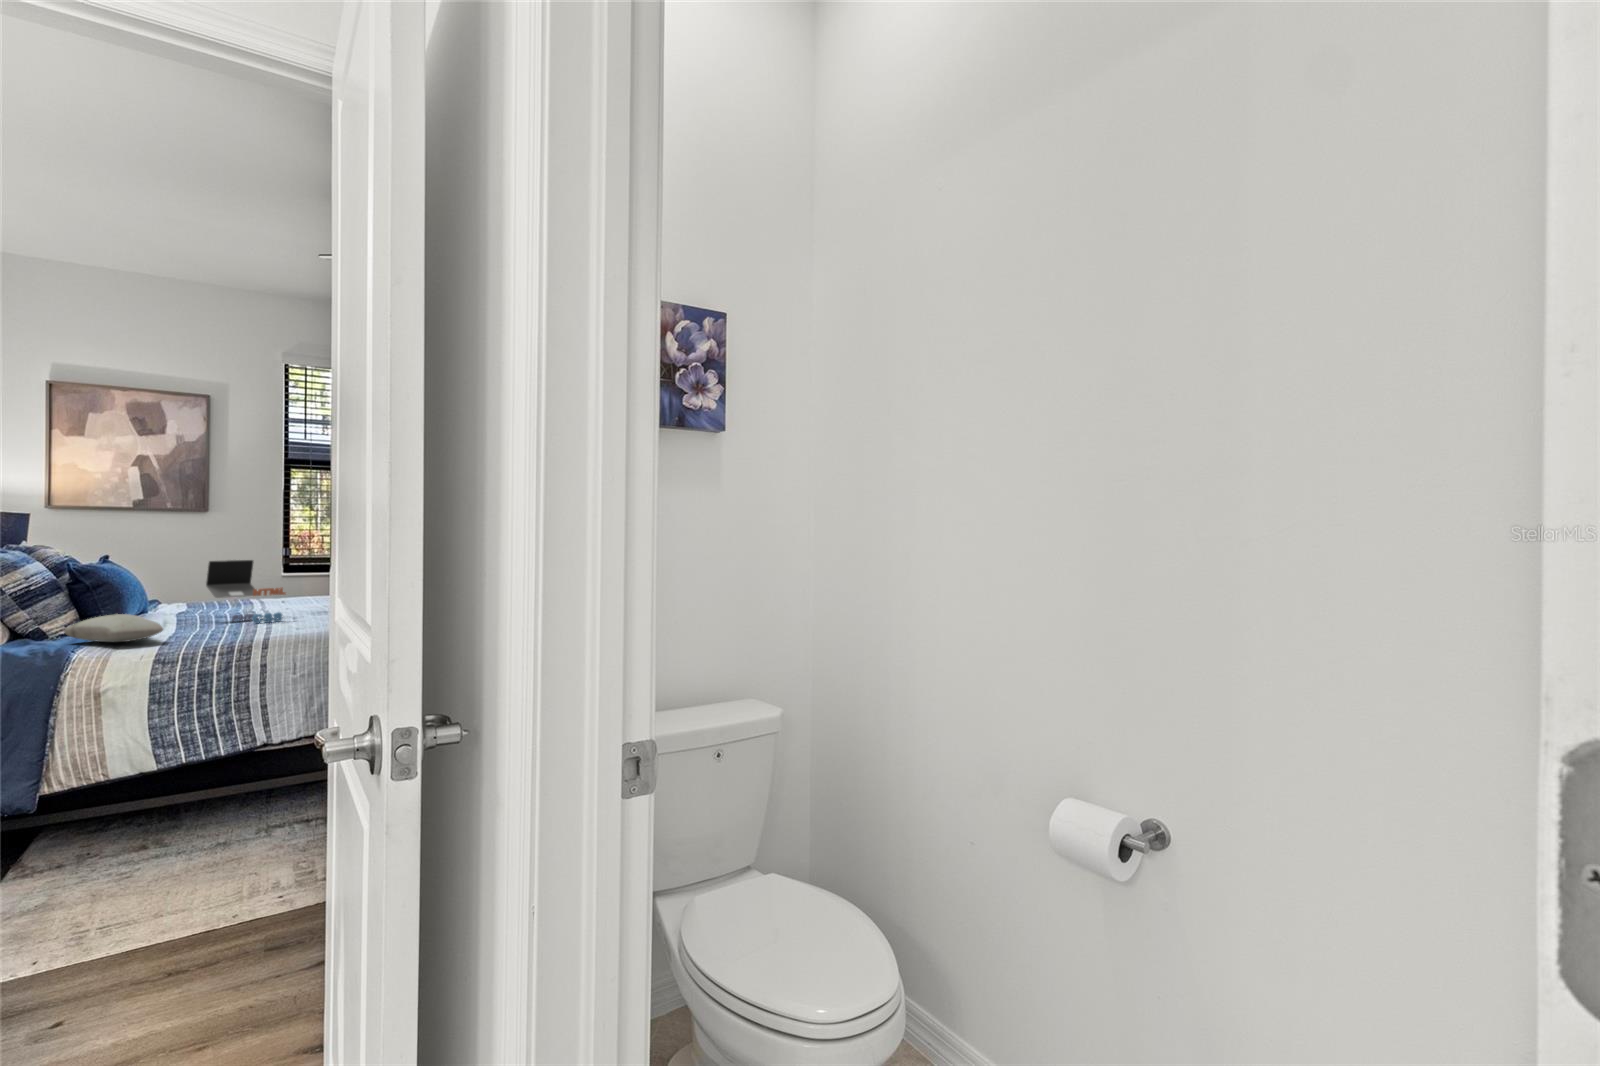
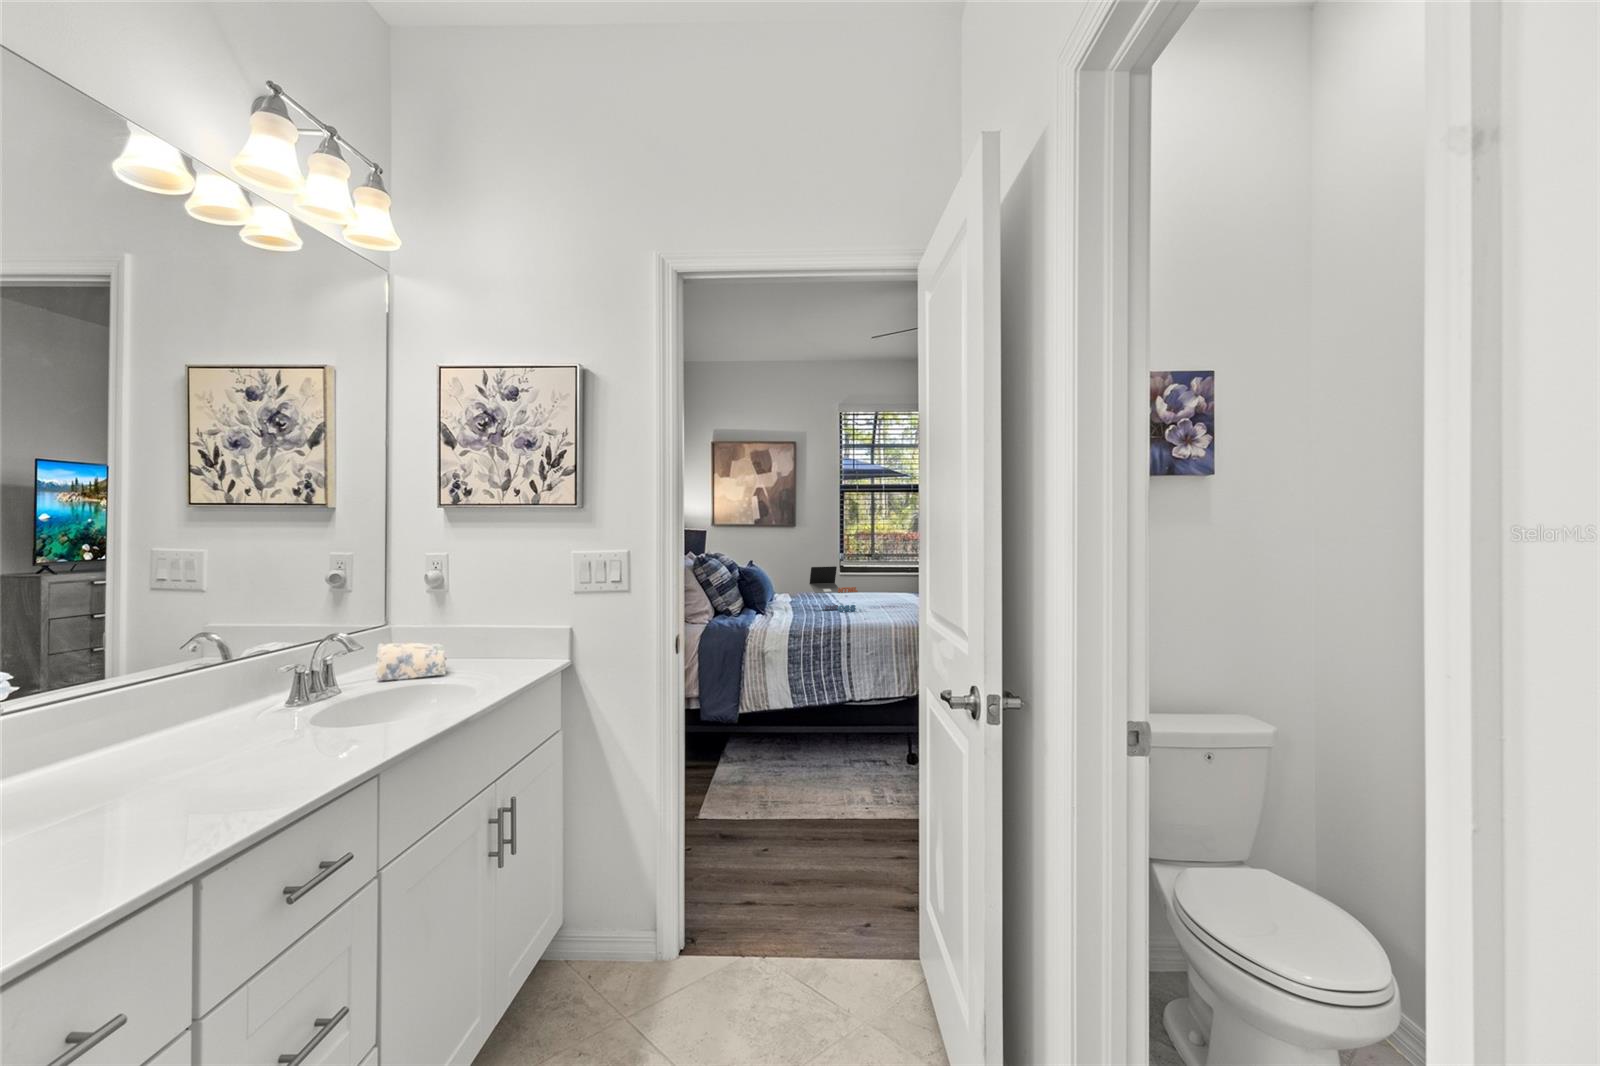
pillow: present [65,614,163,642] -> none [740,603,792,621]

